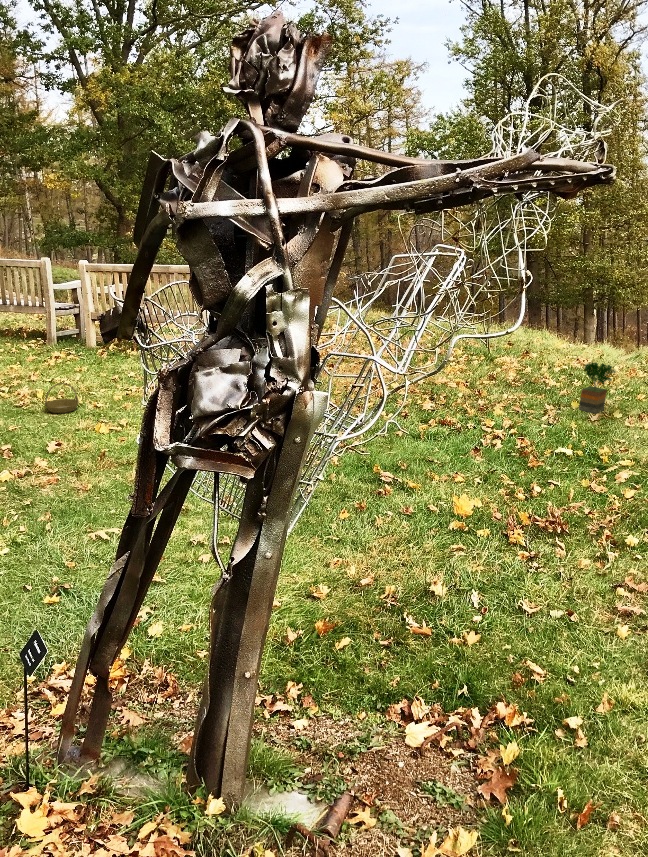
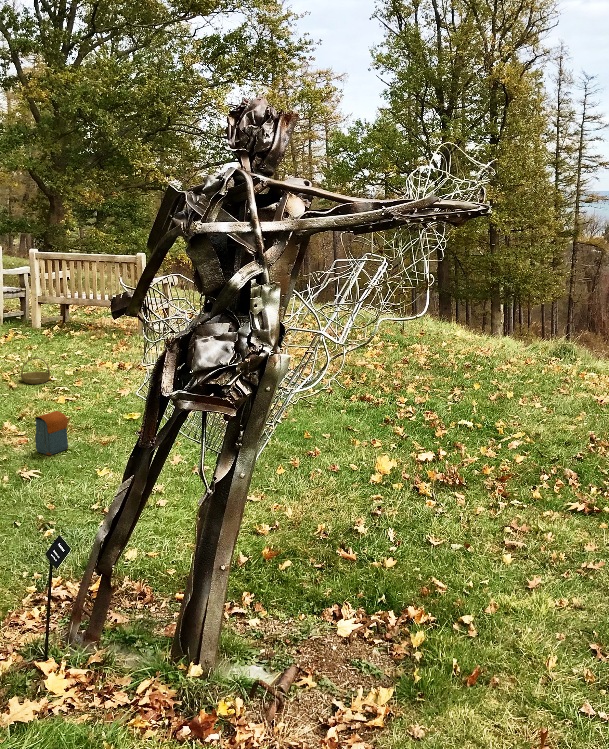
potted tree: present [579,362,615,413] -> none [480,350,510,393]
backpack: none [50,448,91,500] -> present [35,411,68,455]

